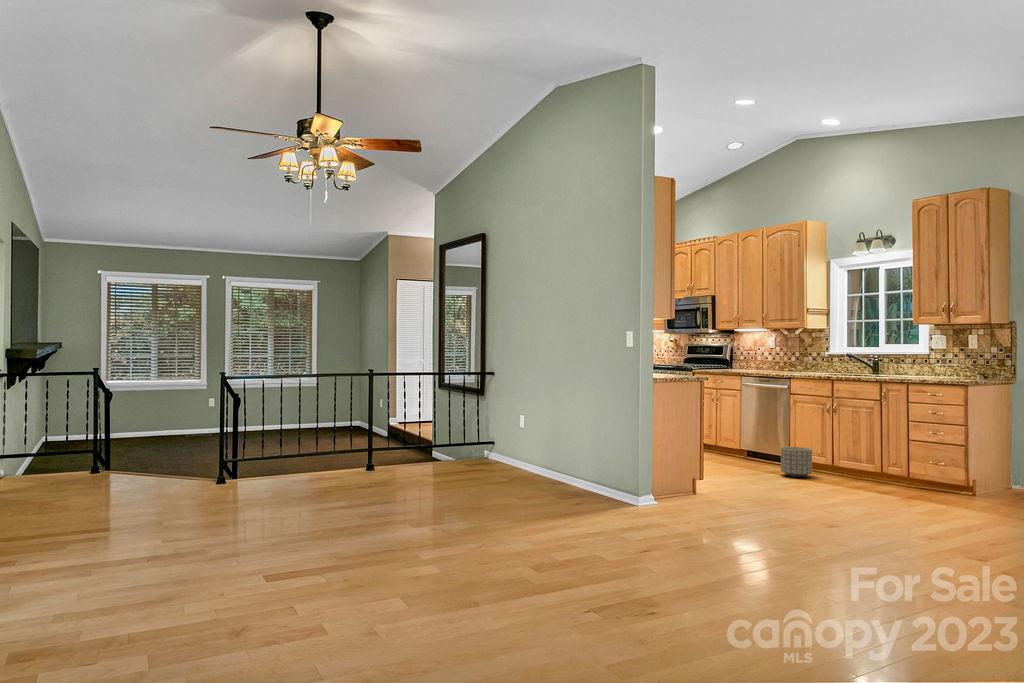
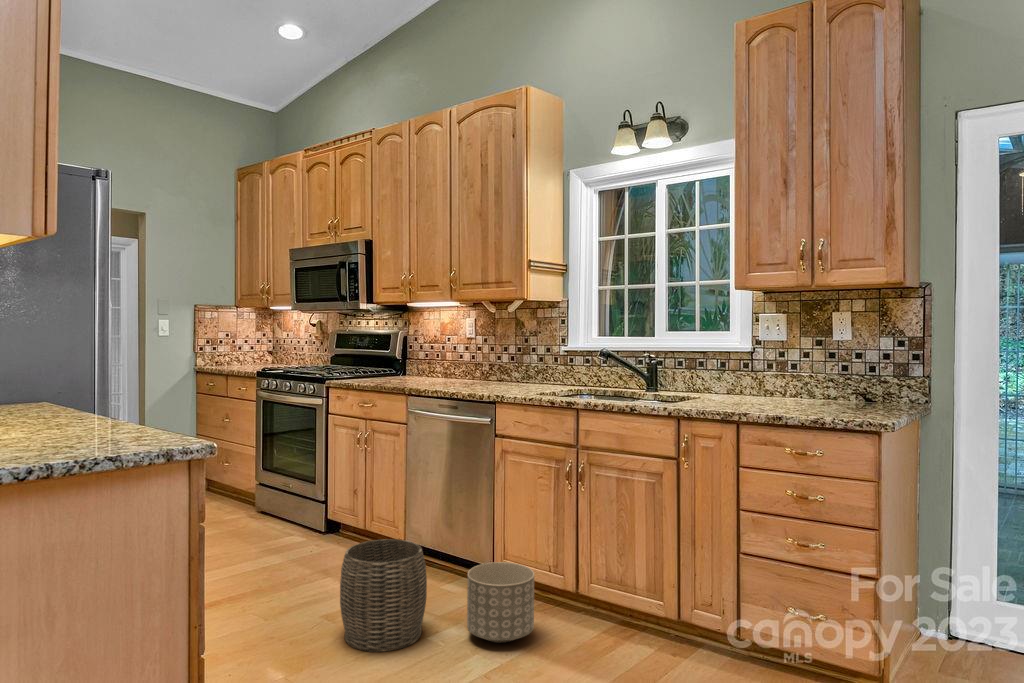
woven basket: none [724,435,762,475] -> present [340,539,427,652]

